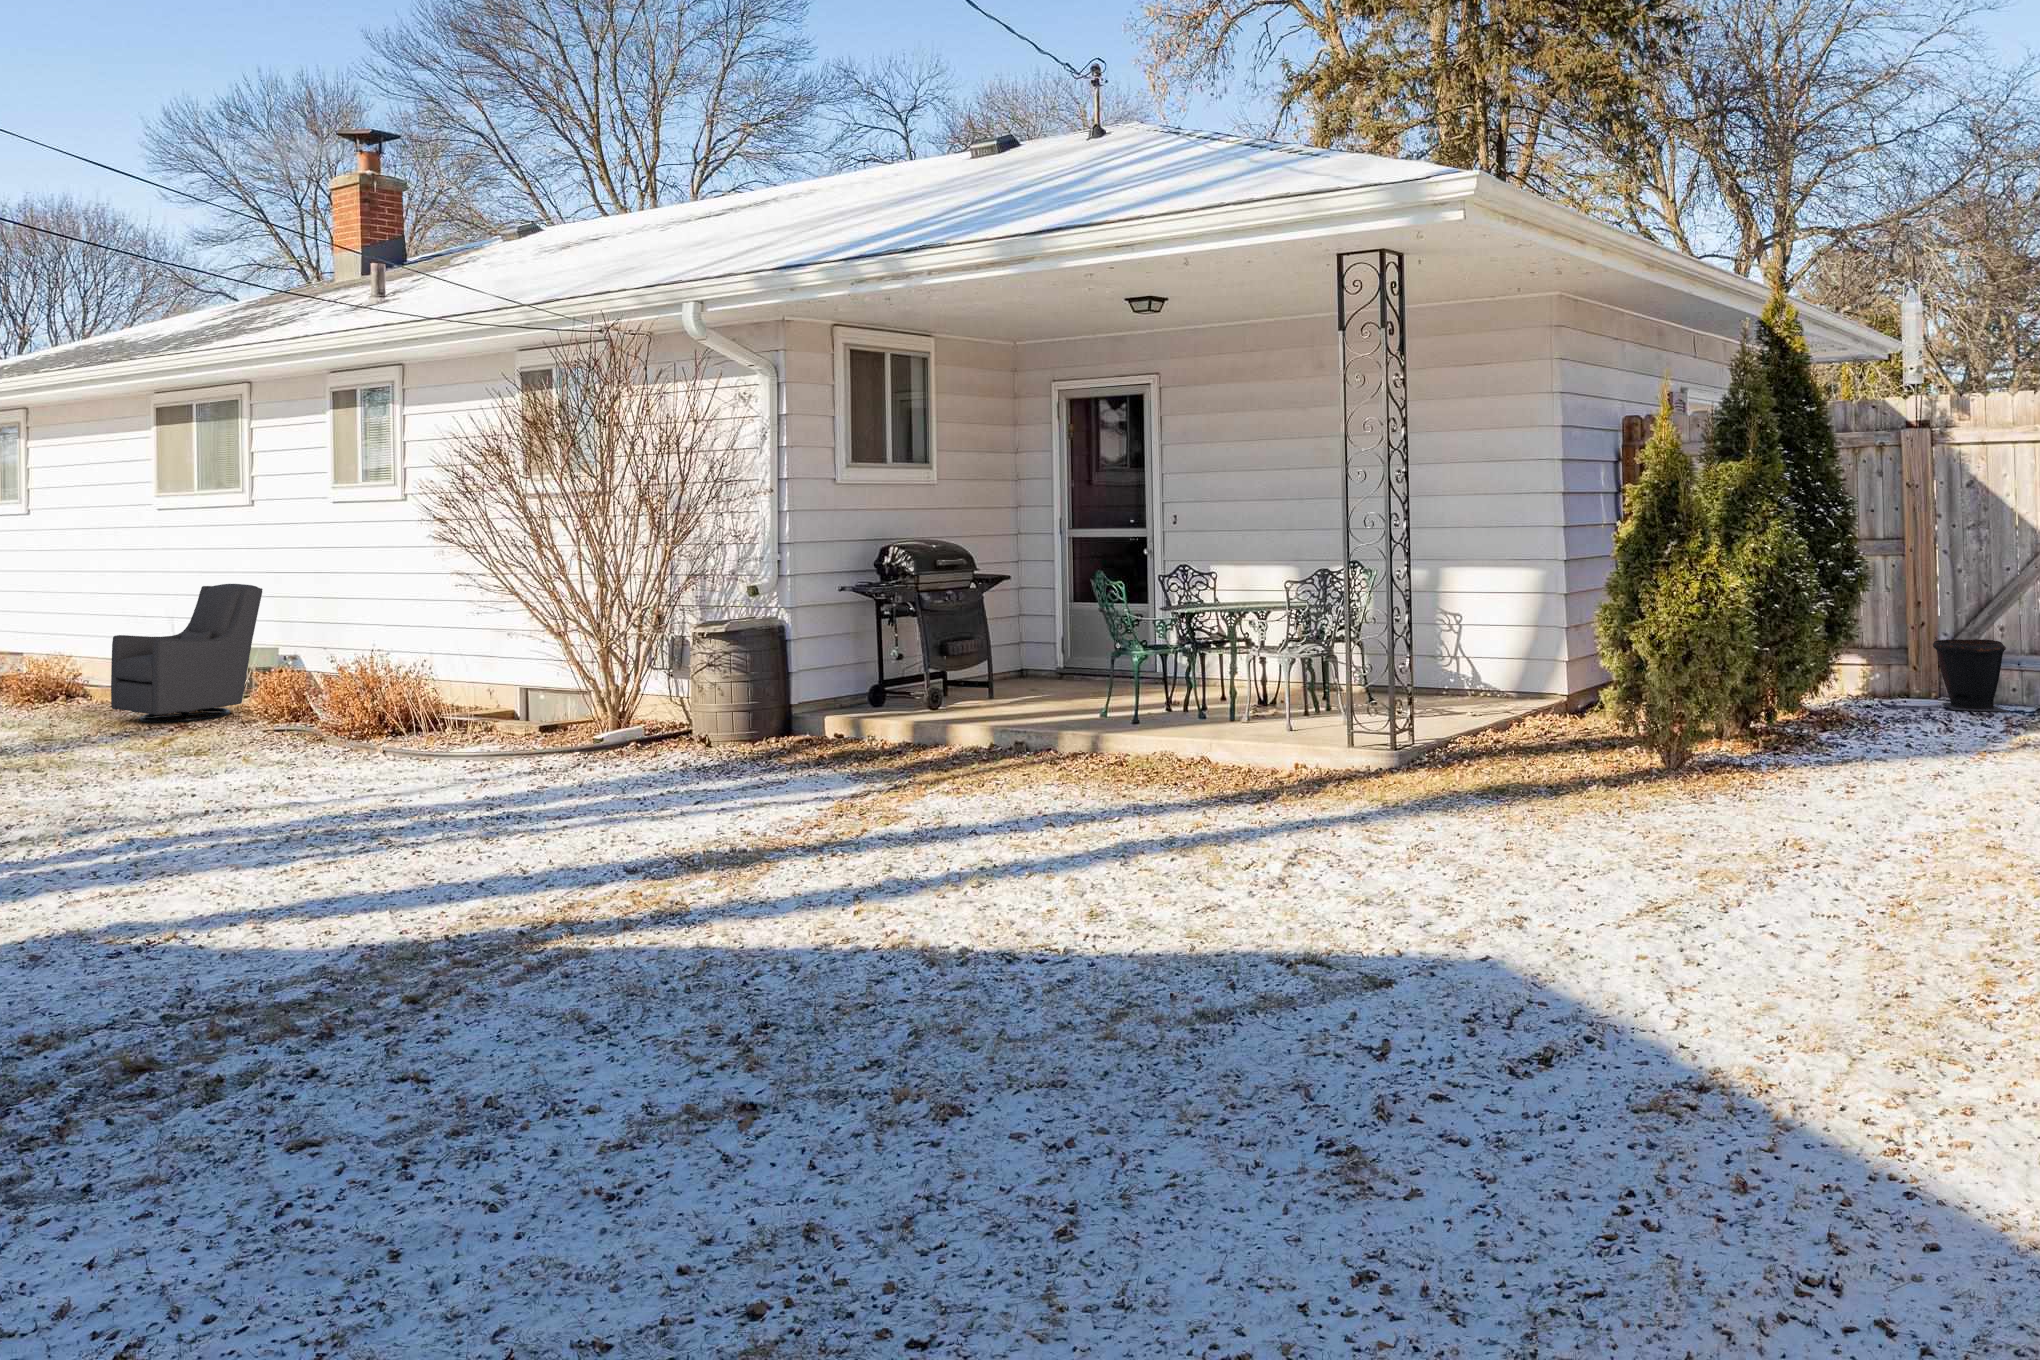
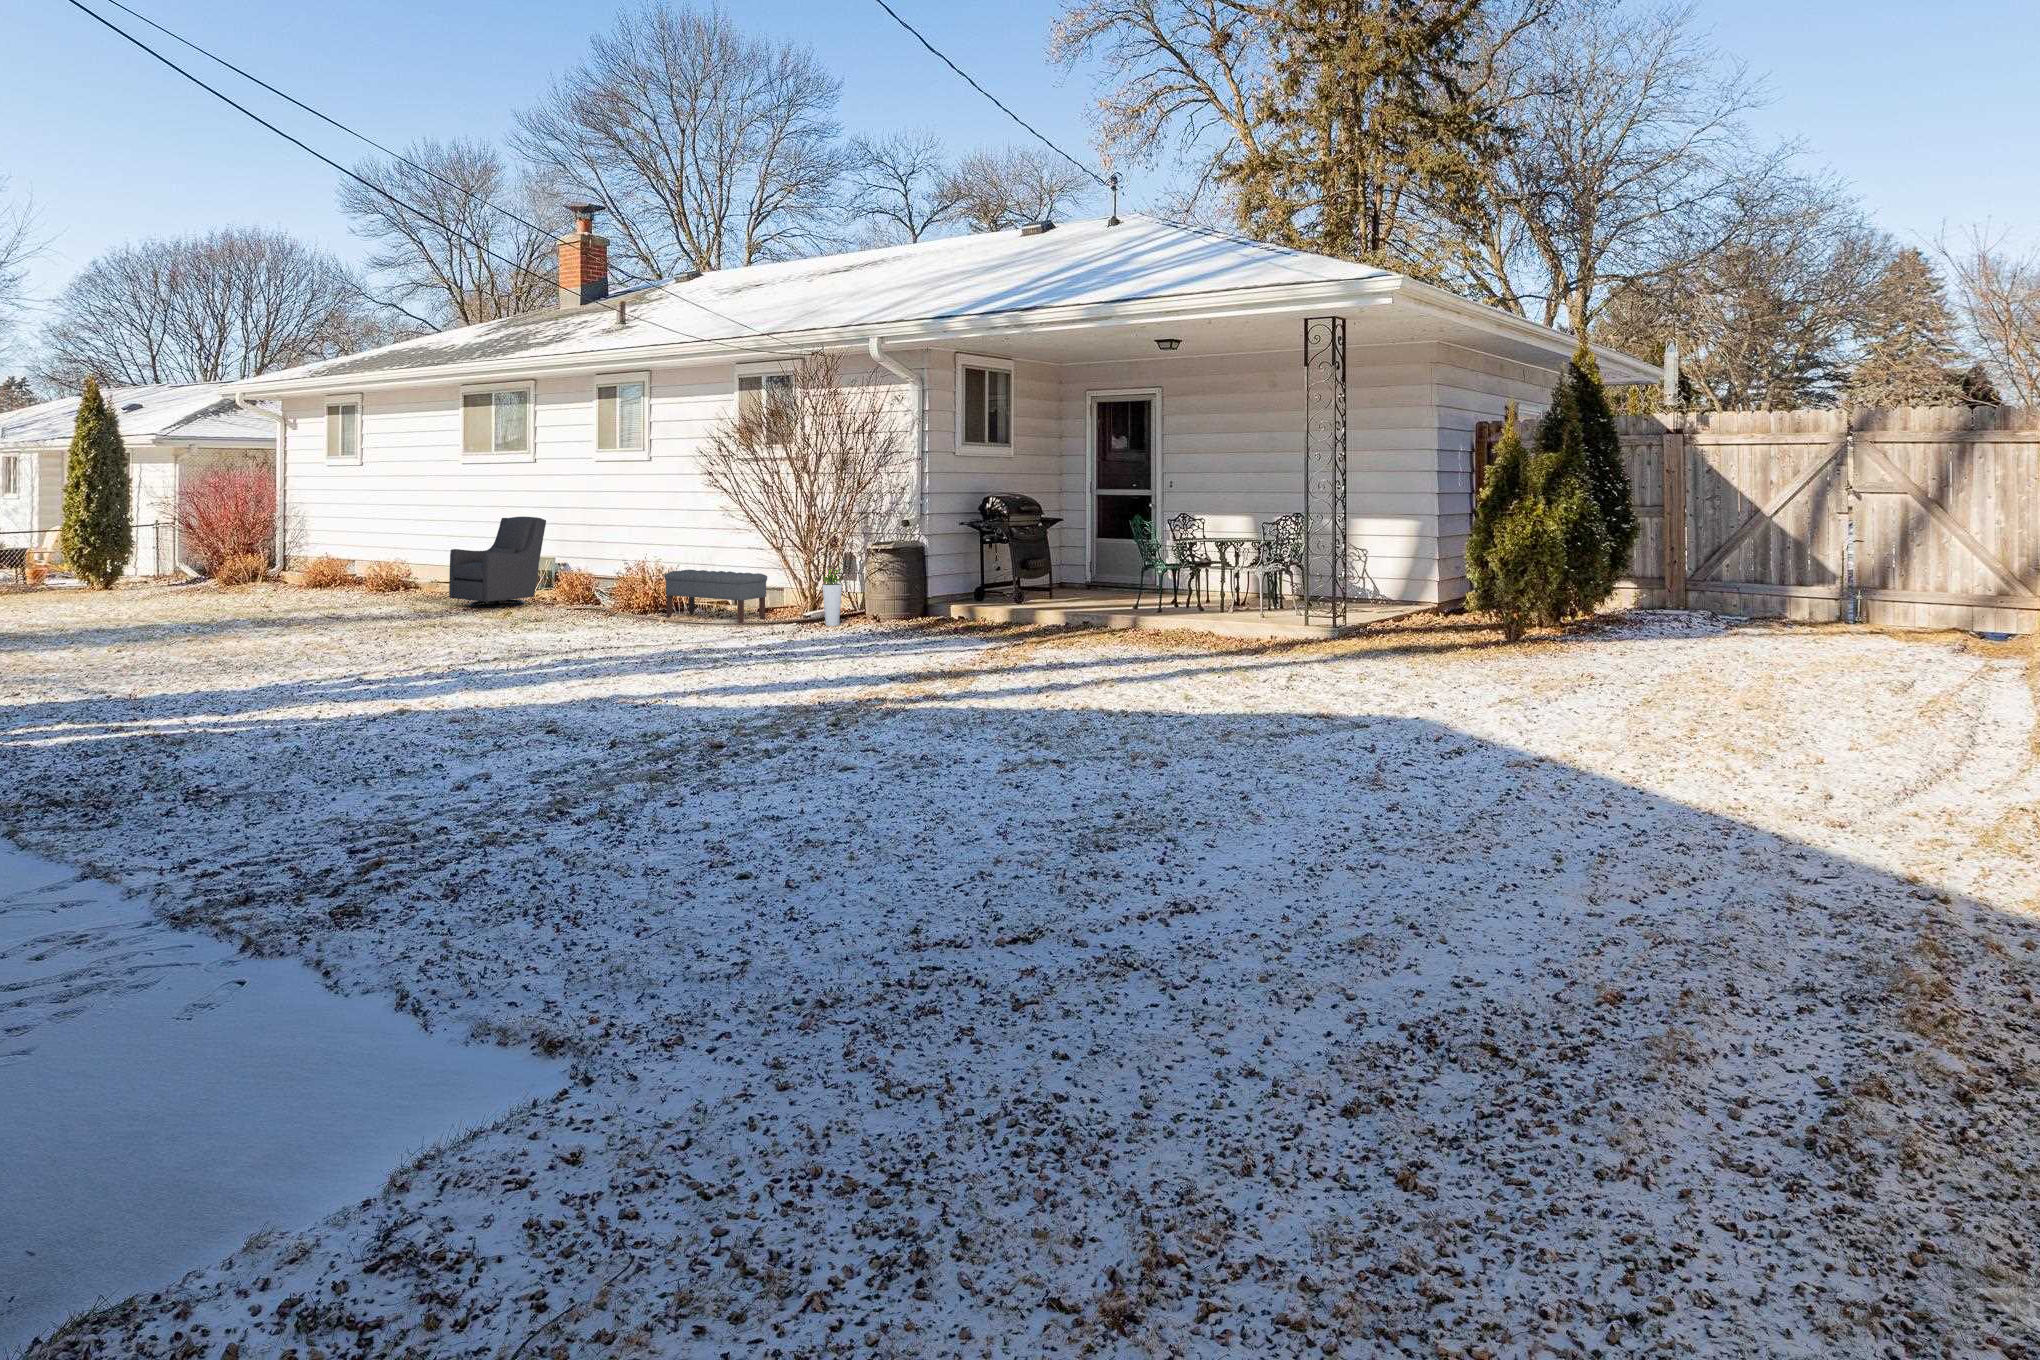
bucket: present [1933,637,2009,712] -> none [1681,569,1730,619]
planter: none [620,647,671,750] -> present [822,567,842,626]
bench: none [405,663,558,747] -> present [664,570,767,623]

